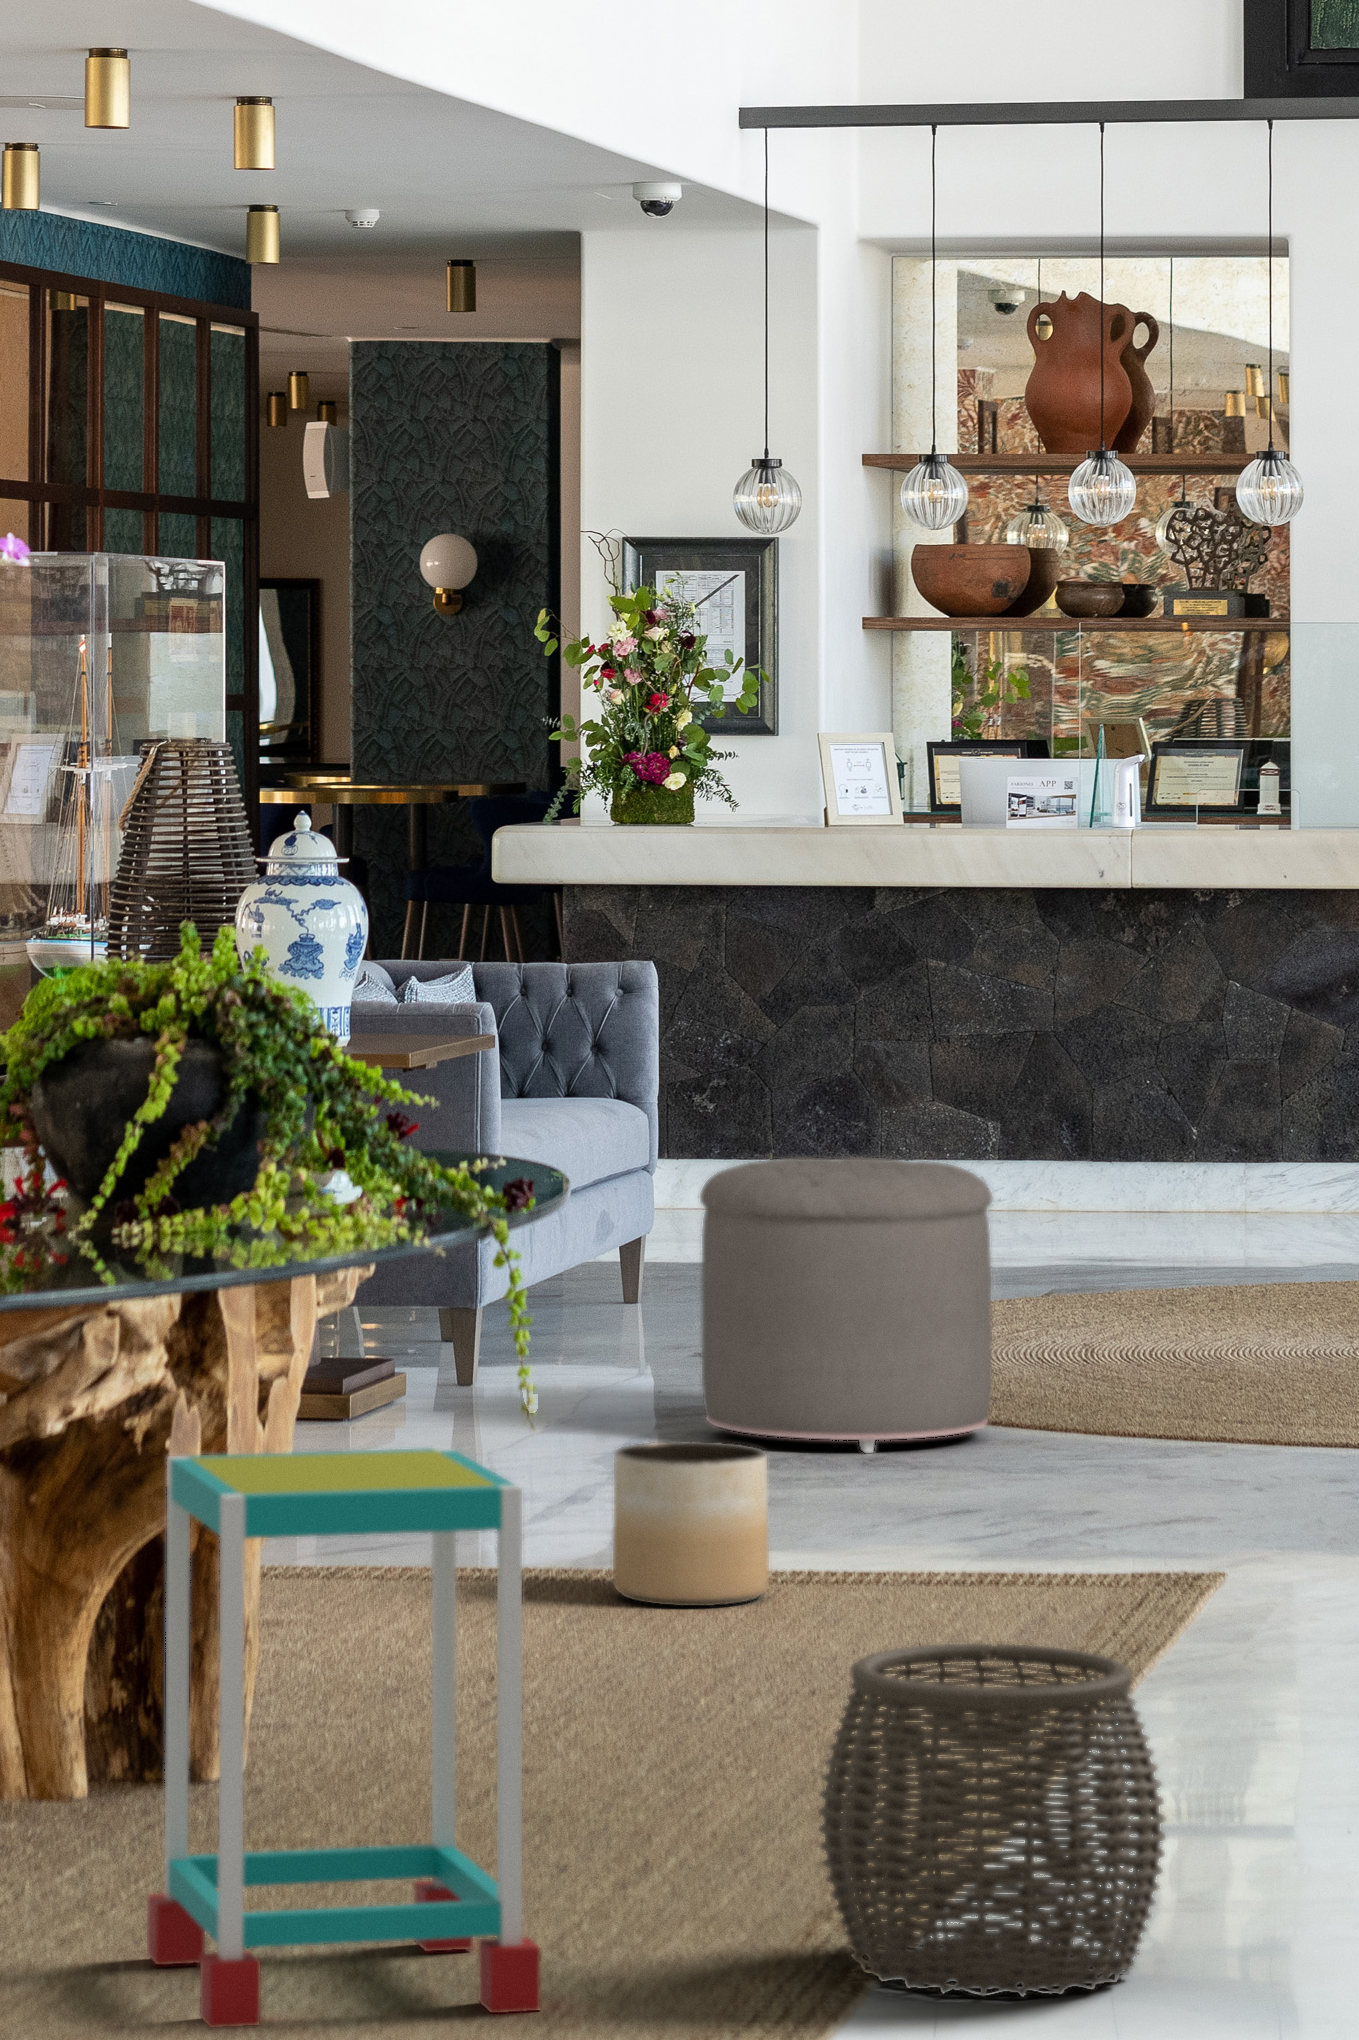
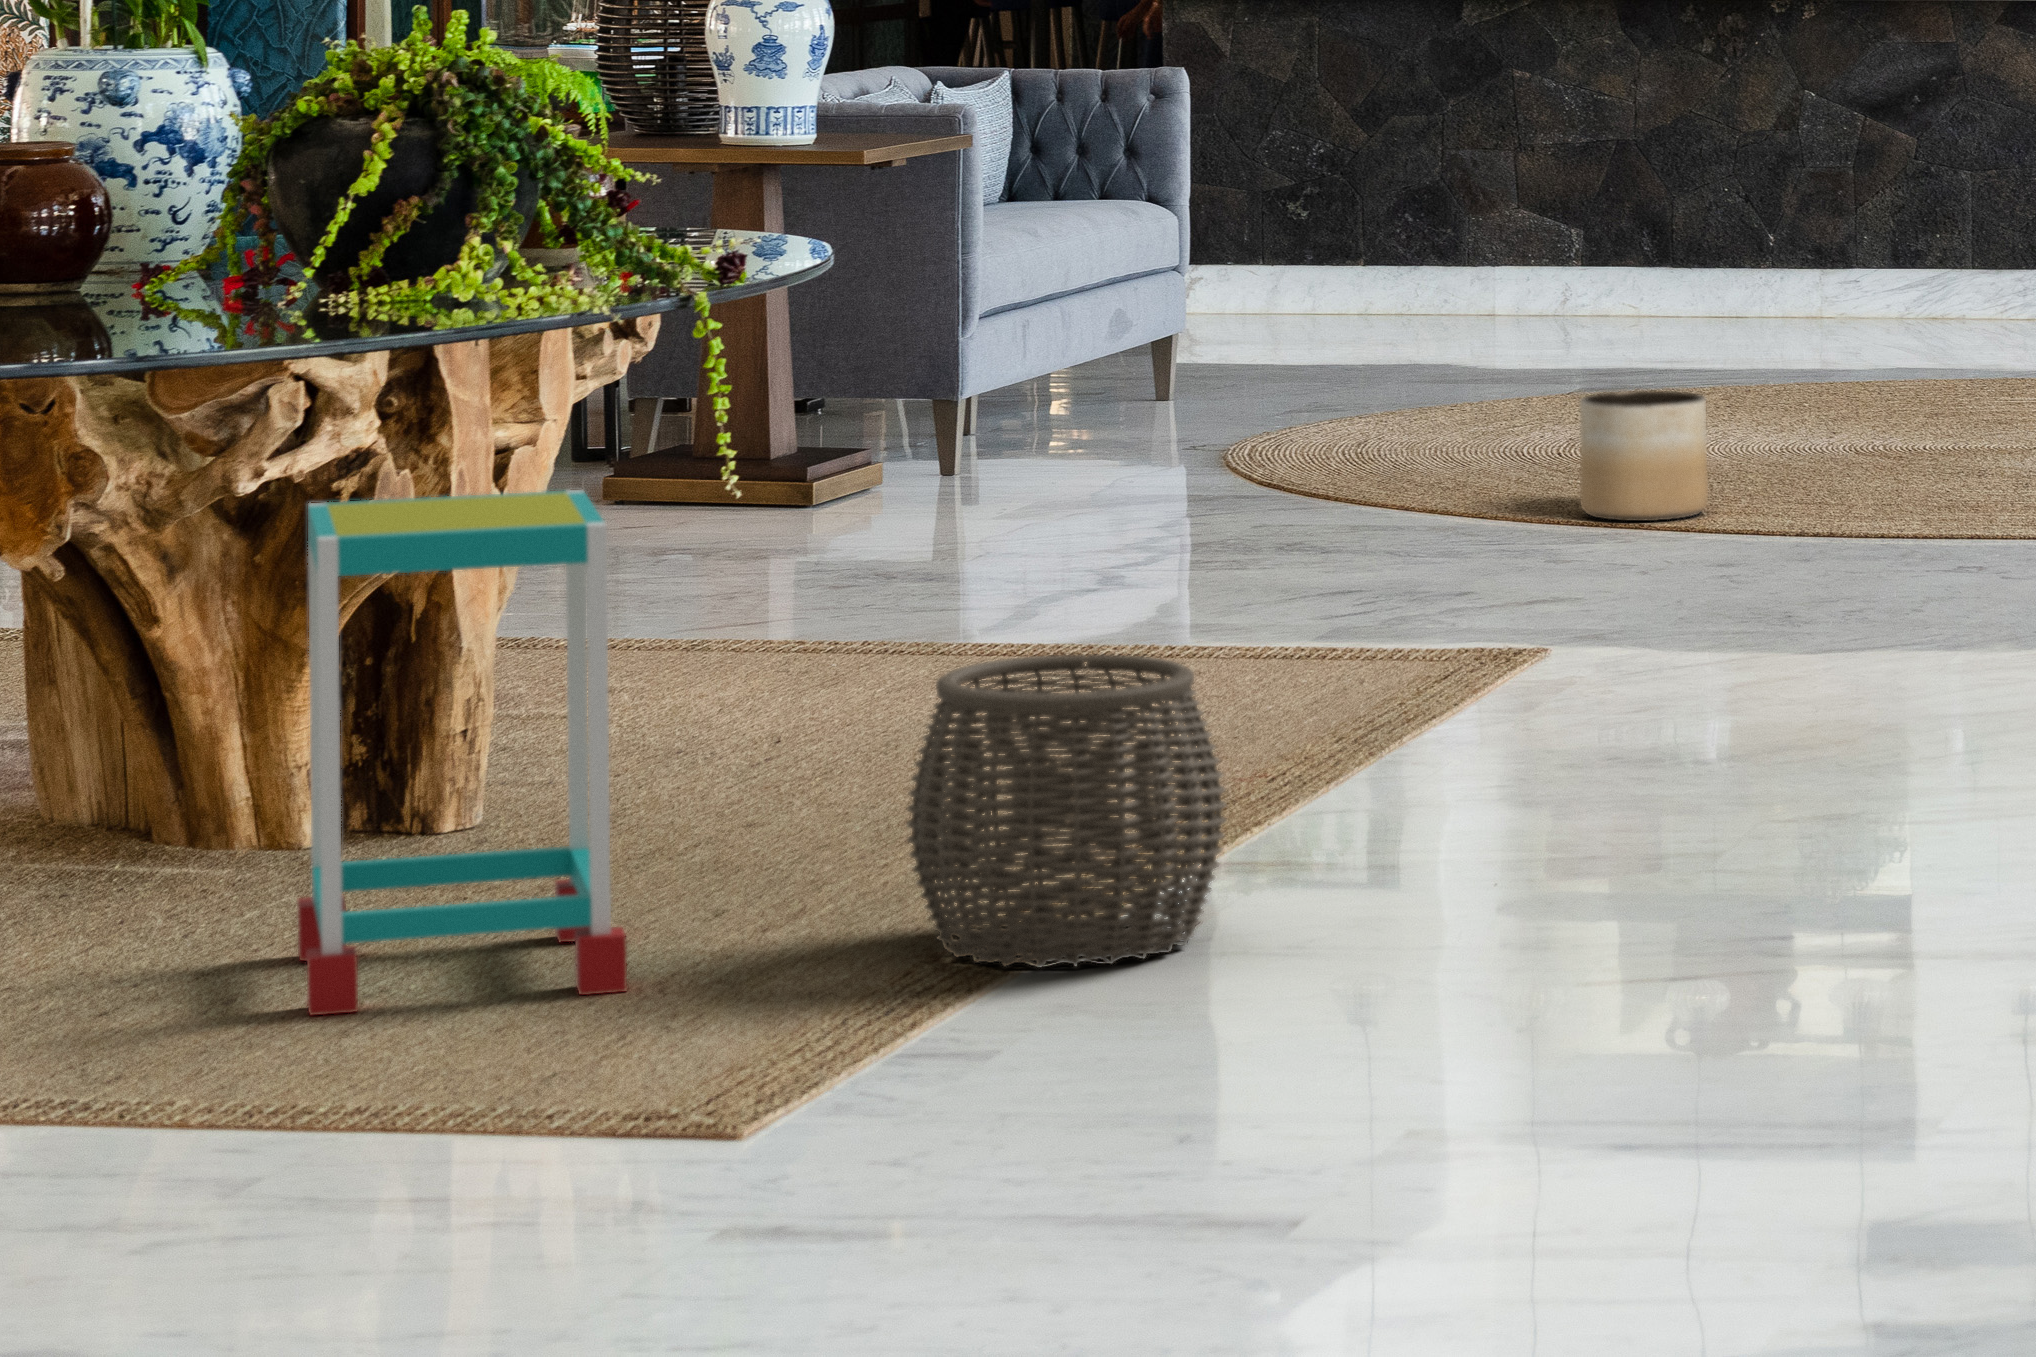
ottoman: present [700,1157,992,1453] -> none [1164,217,1437,485]
planter: present [613,1441,769,1606] -> present [1580,391,1708,521]

